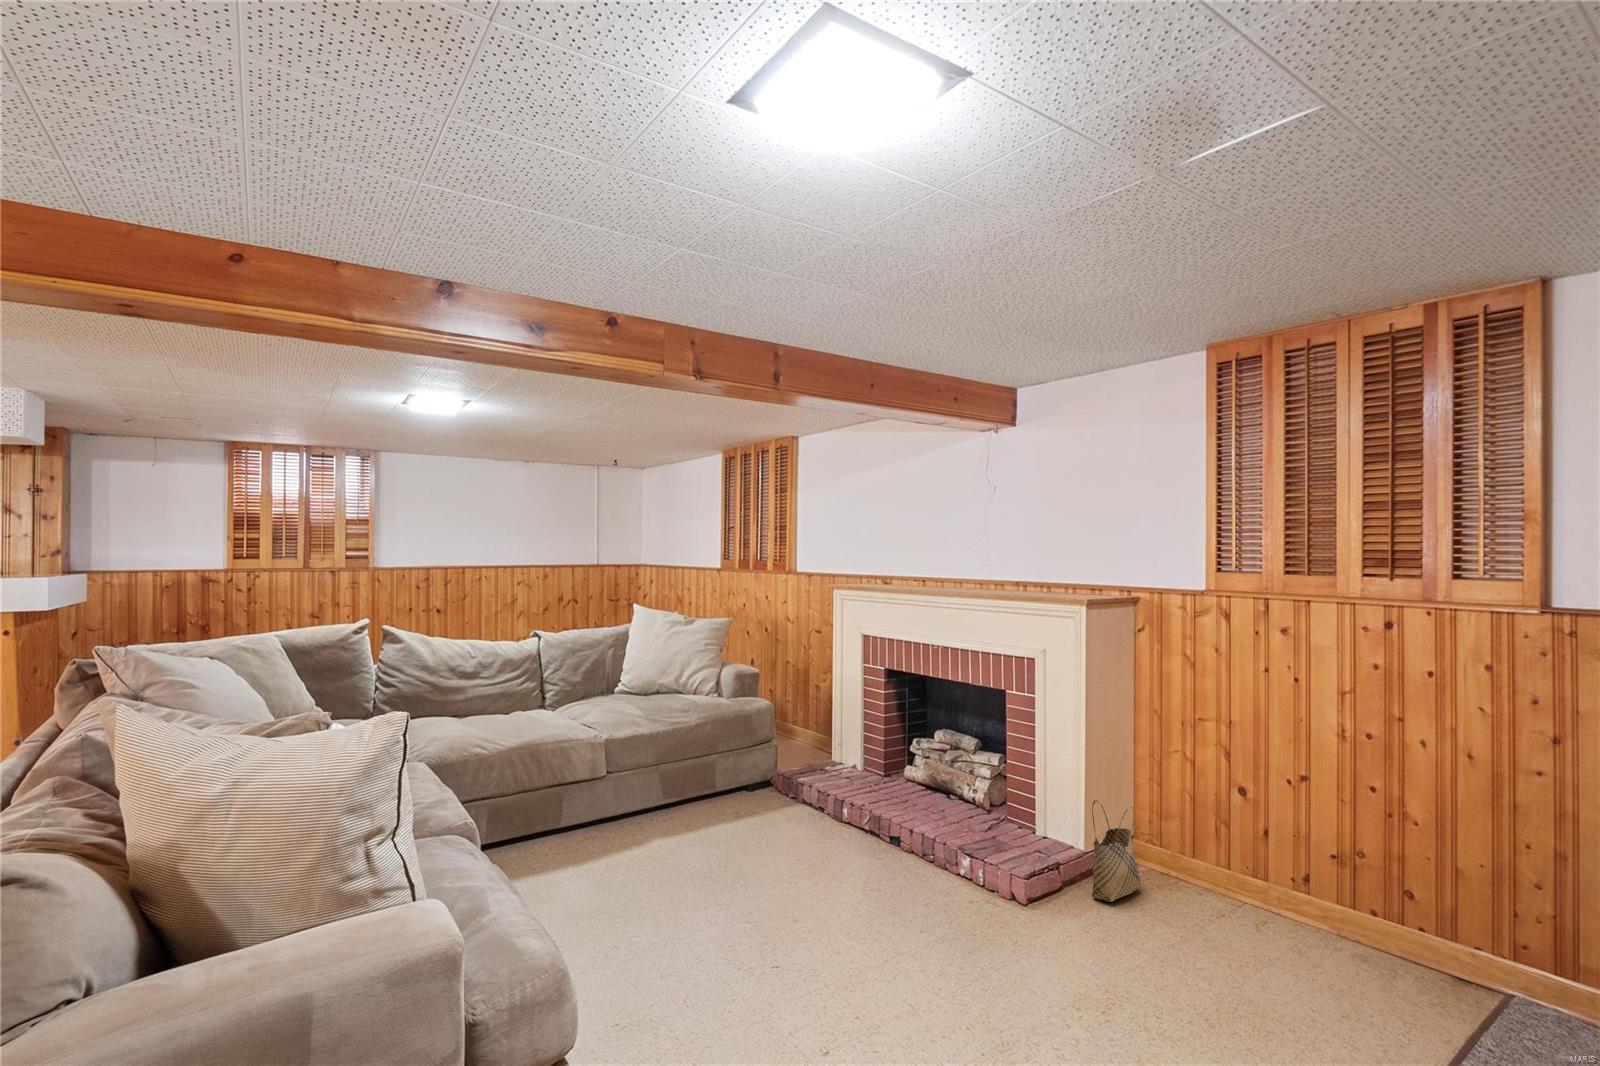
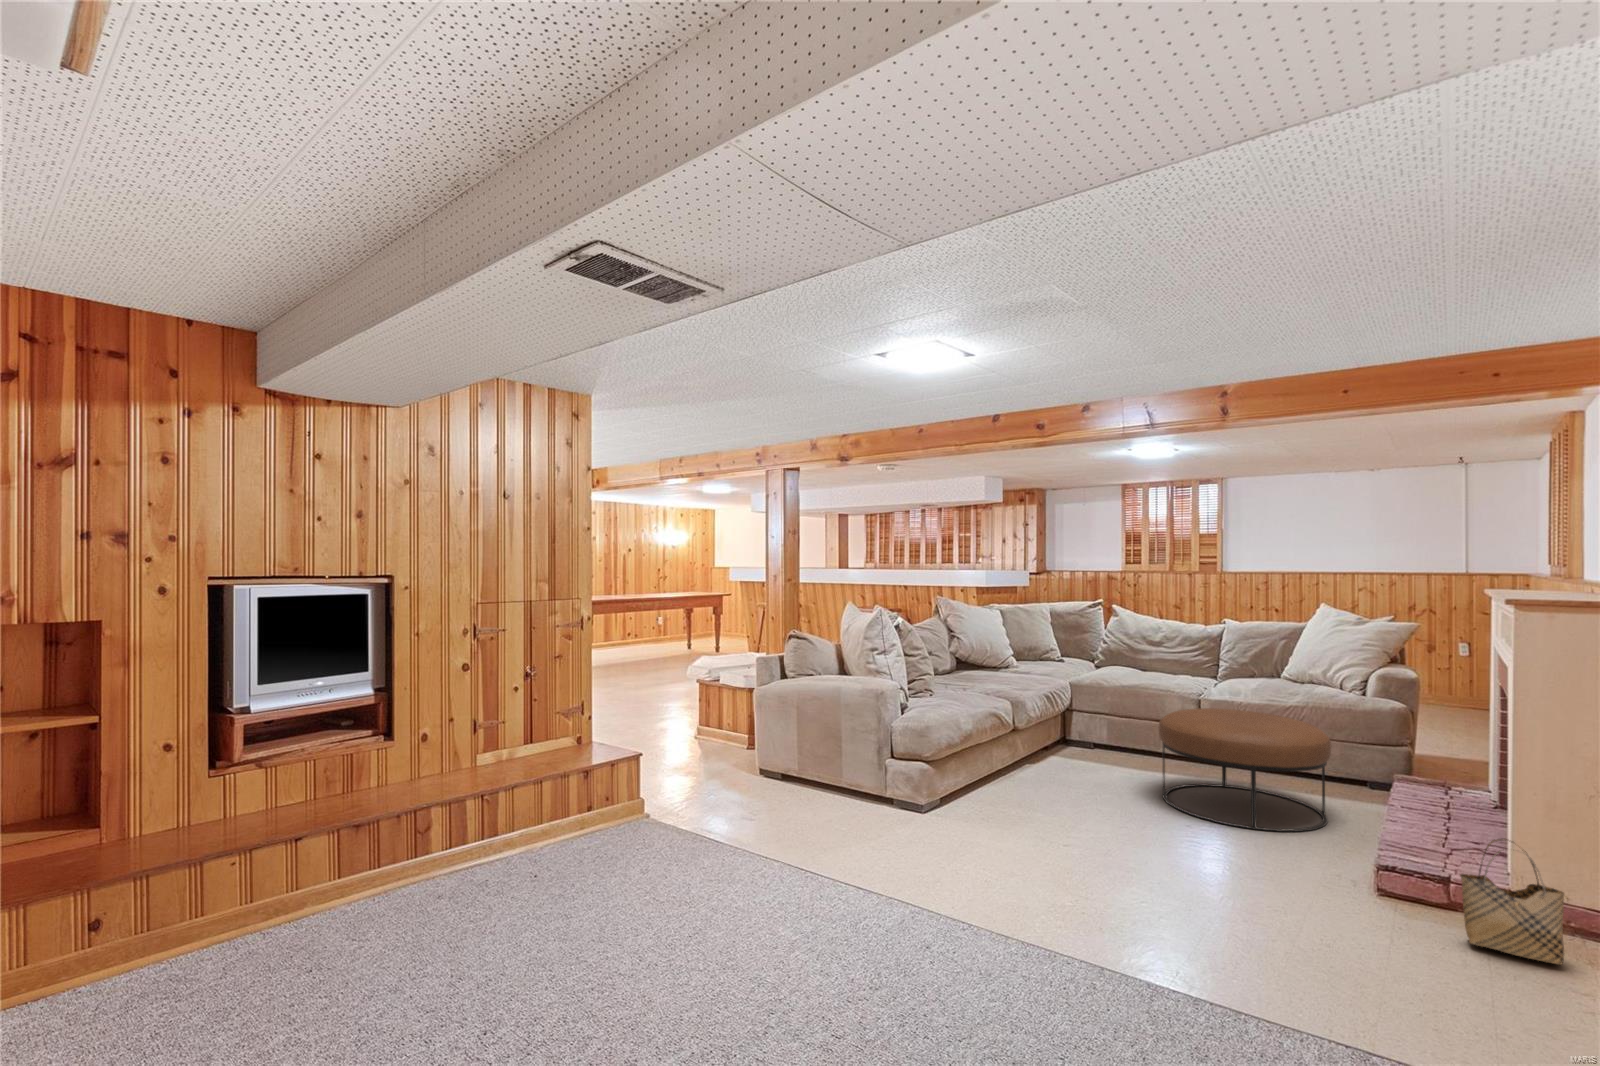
ottoman: none [666,739,845,895] -> present [1159,708,1331,832]

